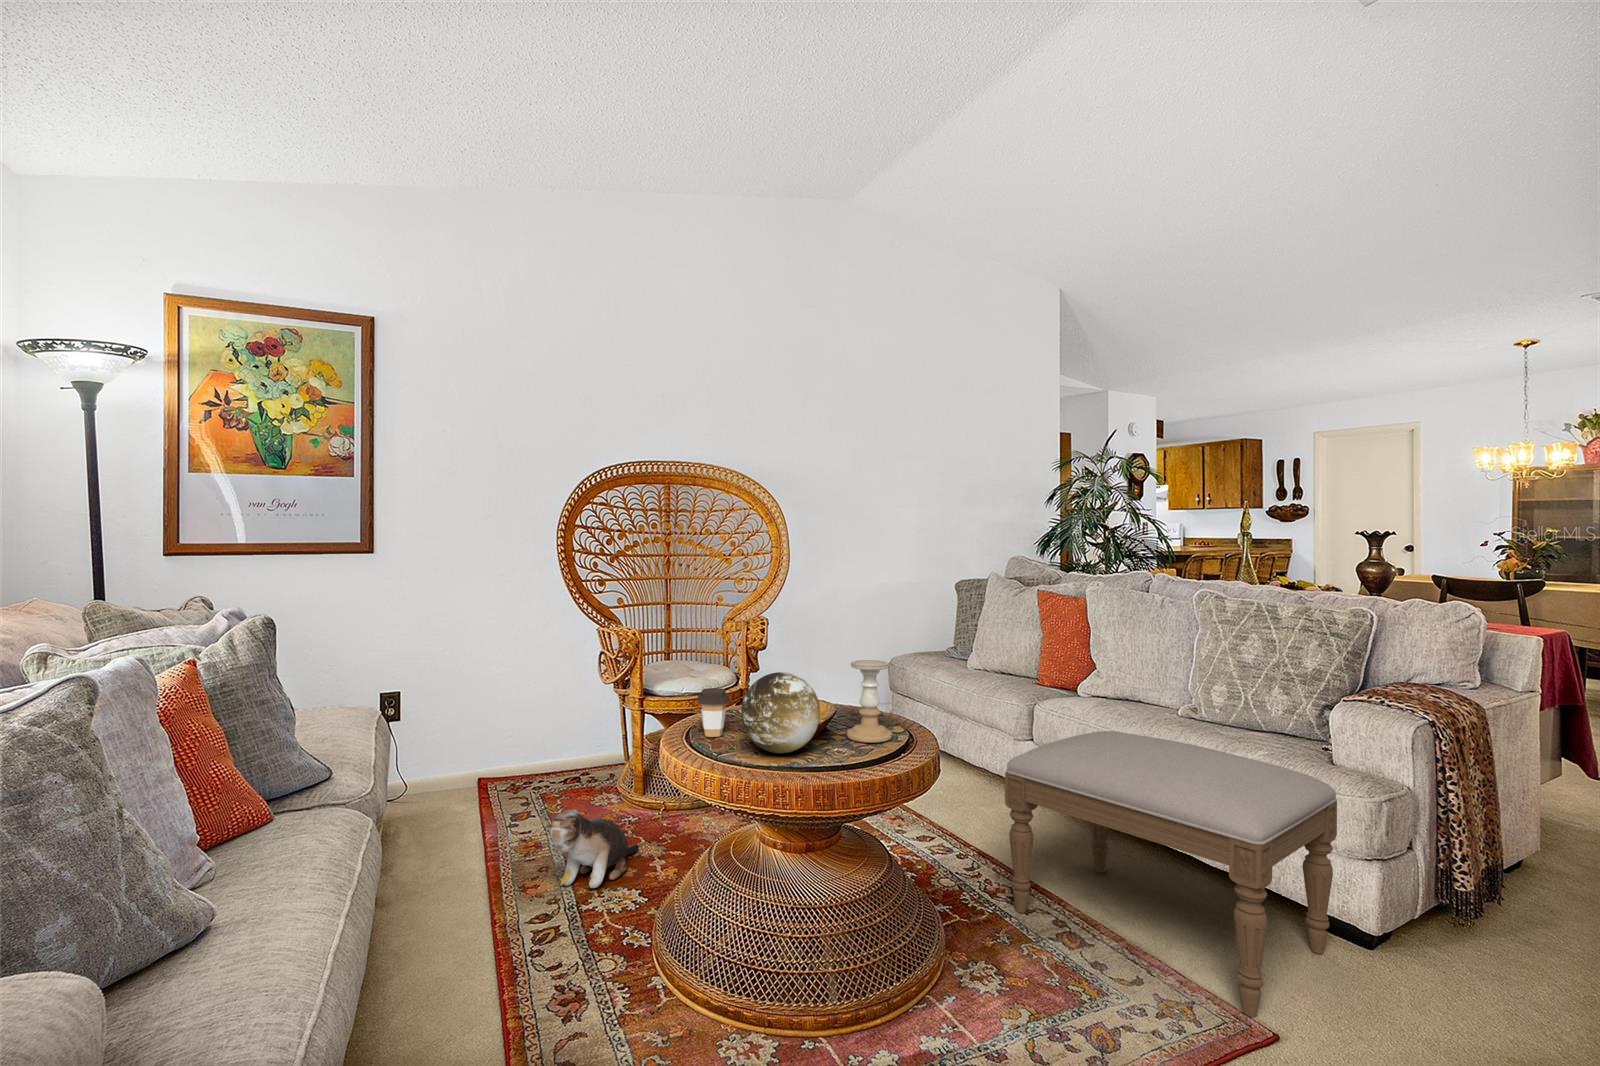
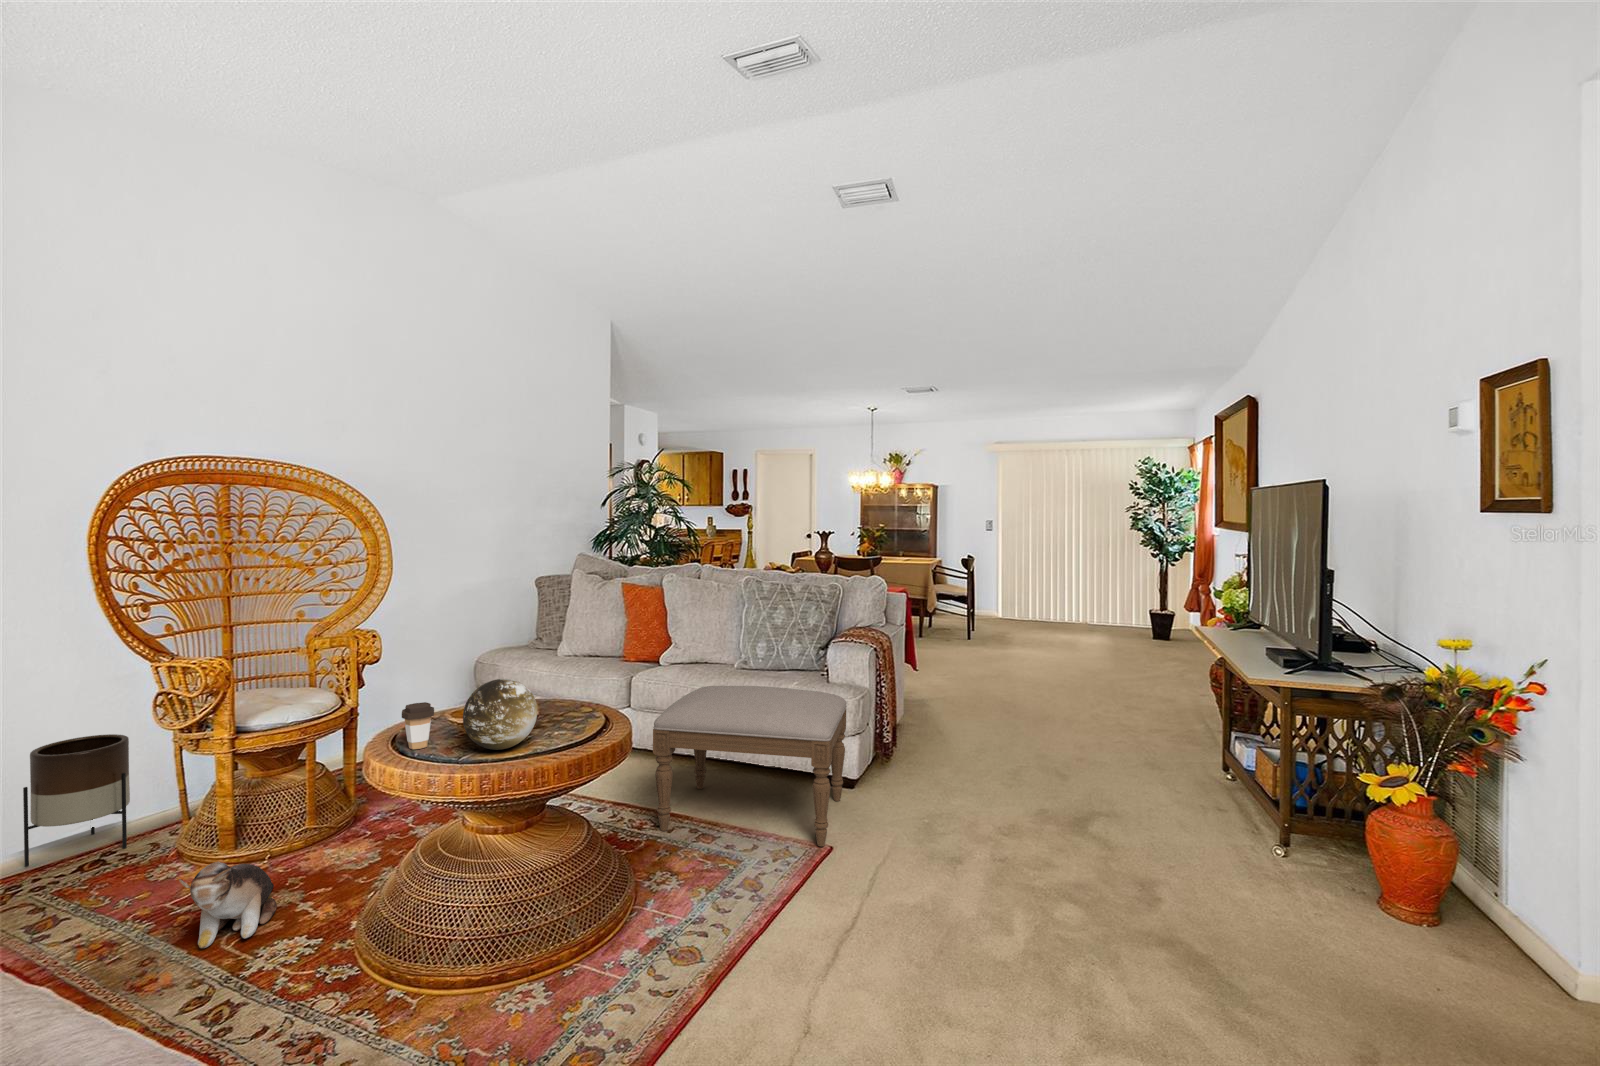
candle holder: present [847,660,892,743] -> none [543,658,582,727]
planter: none [522,688,587,786] -> present [23,734,130,867]

